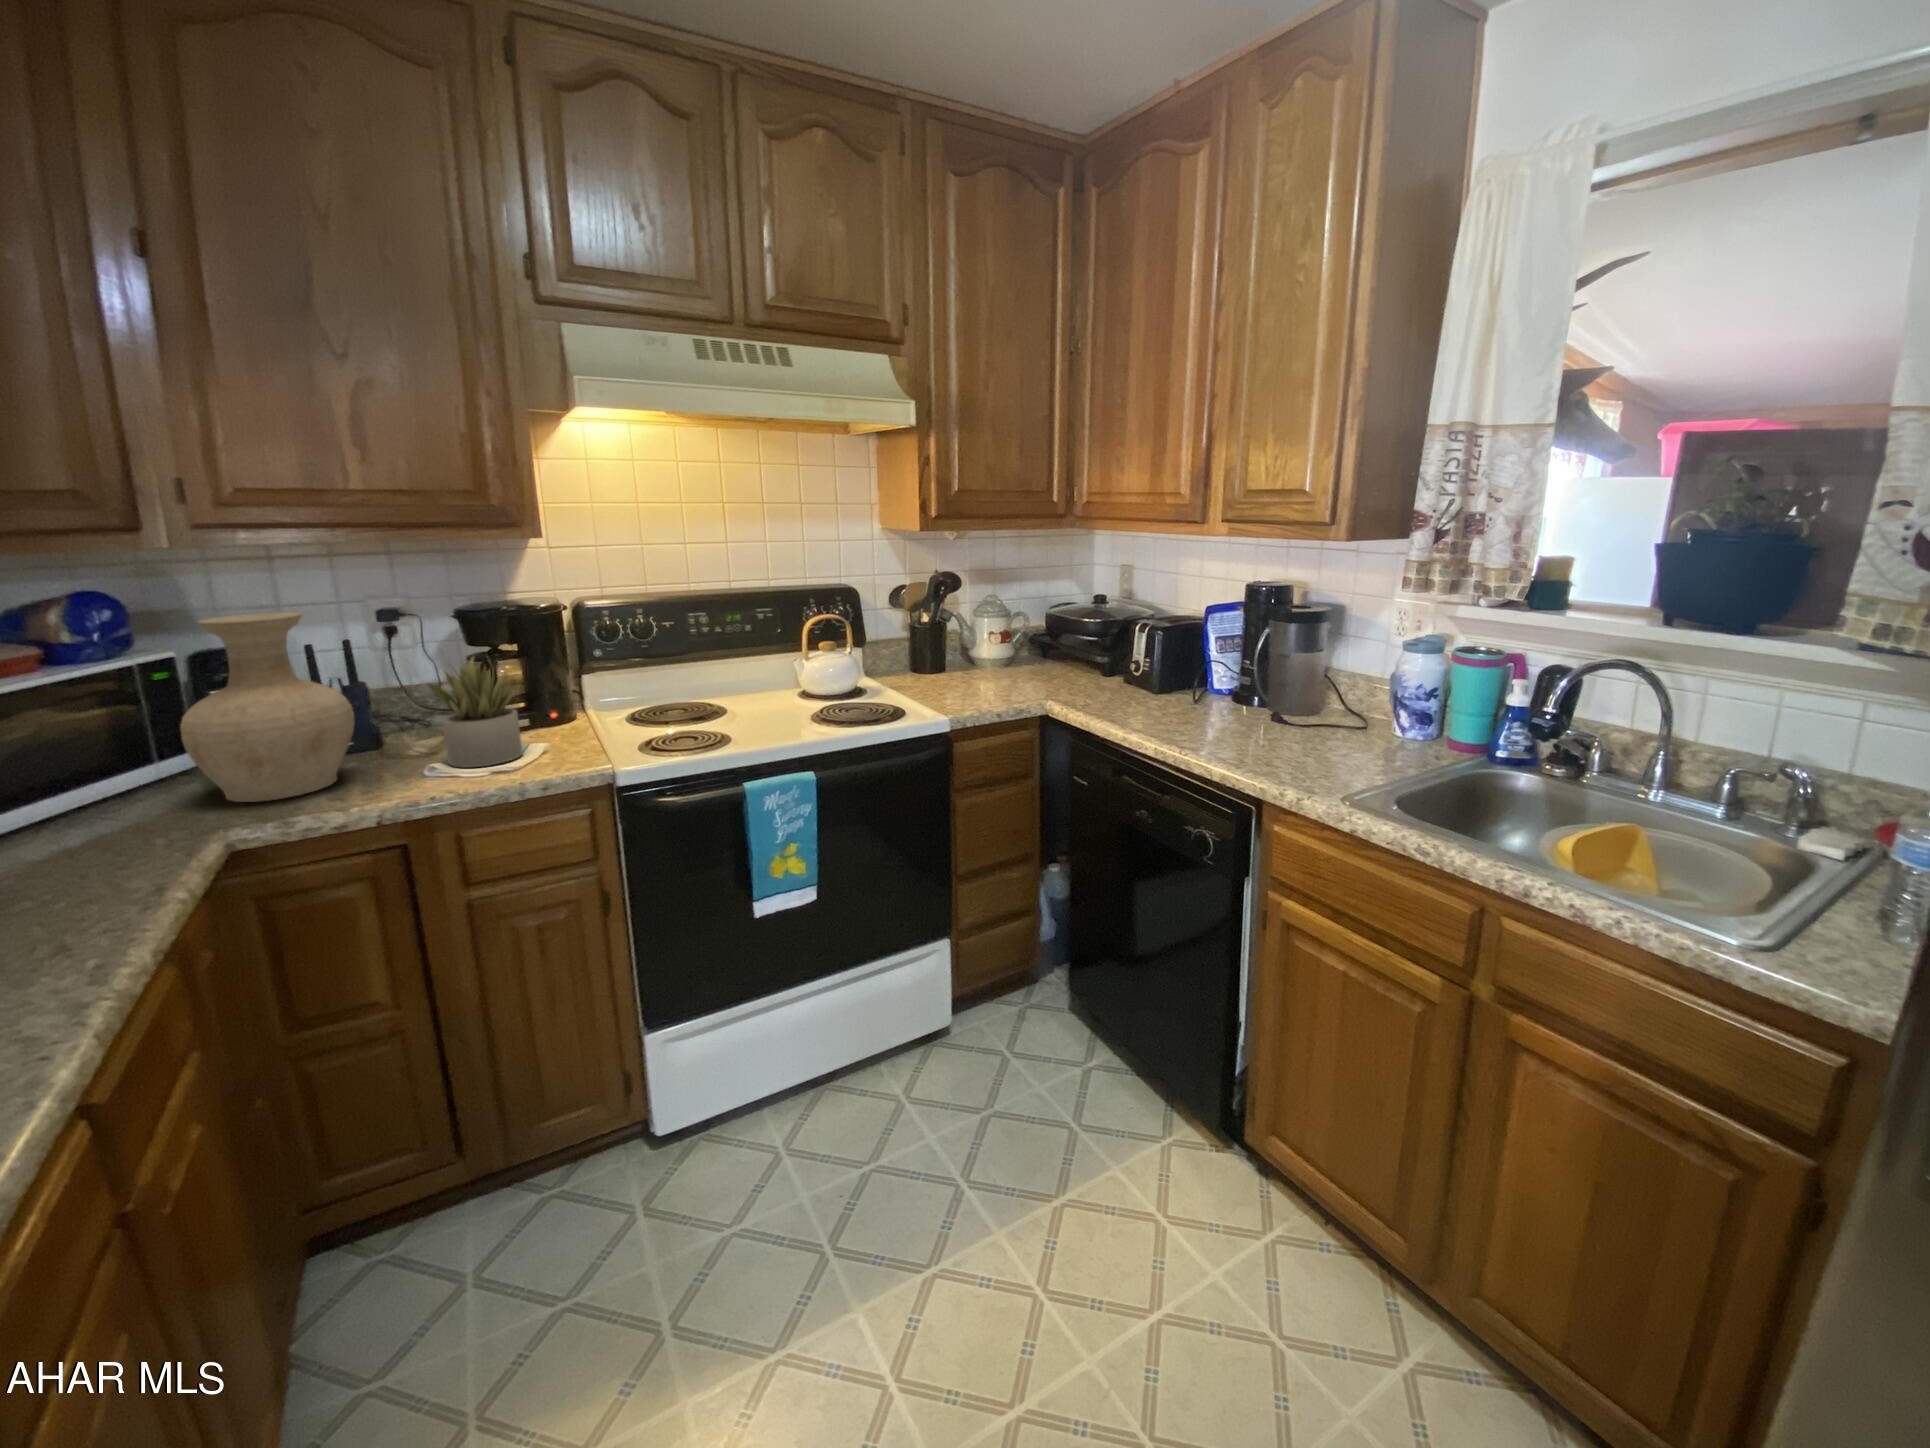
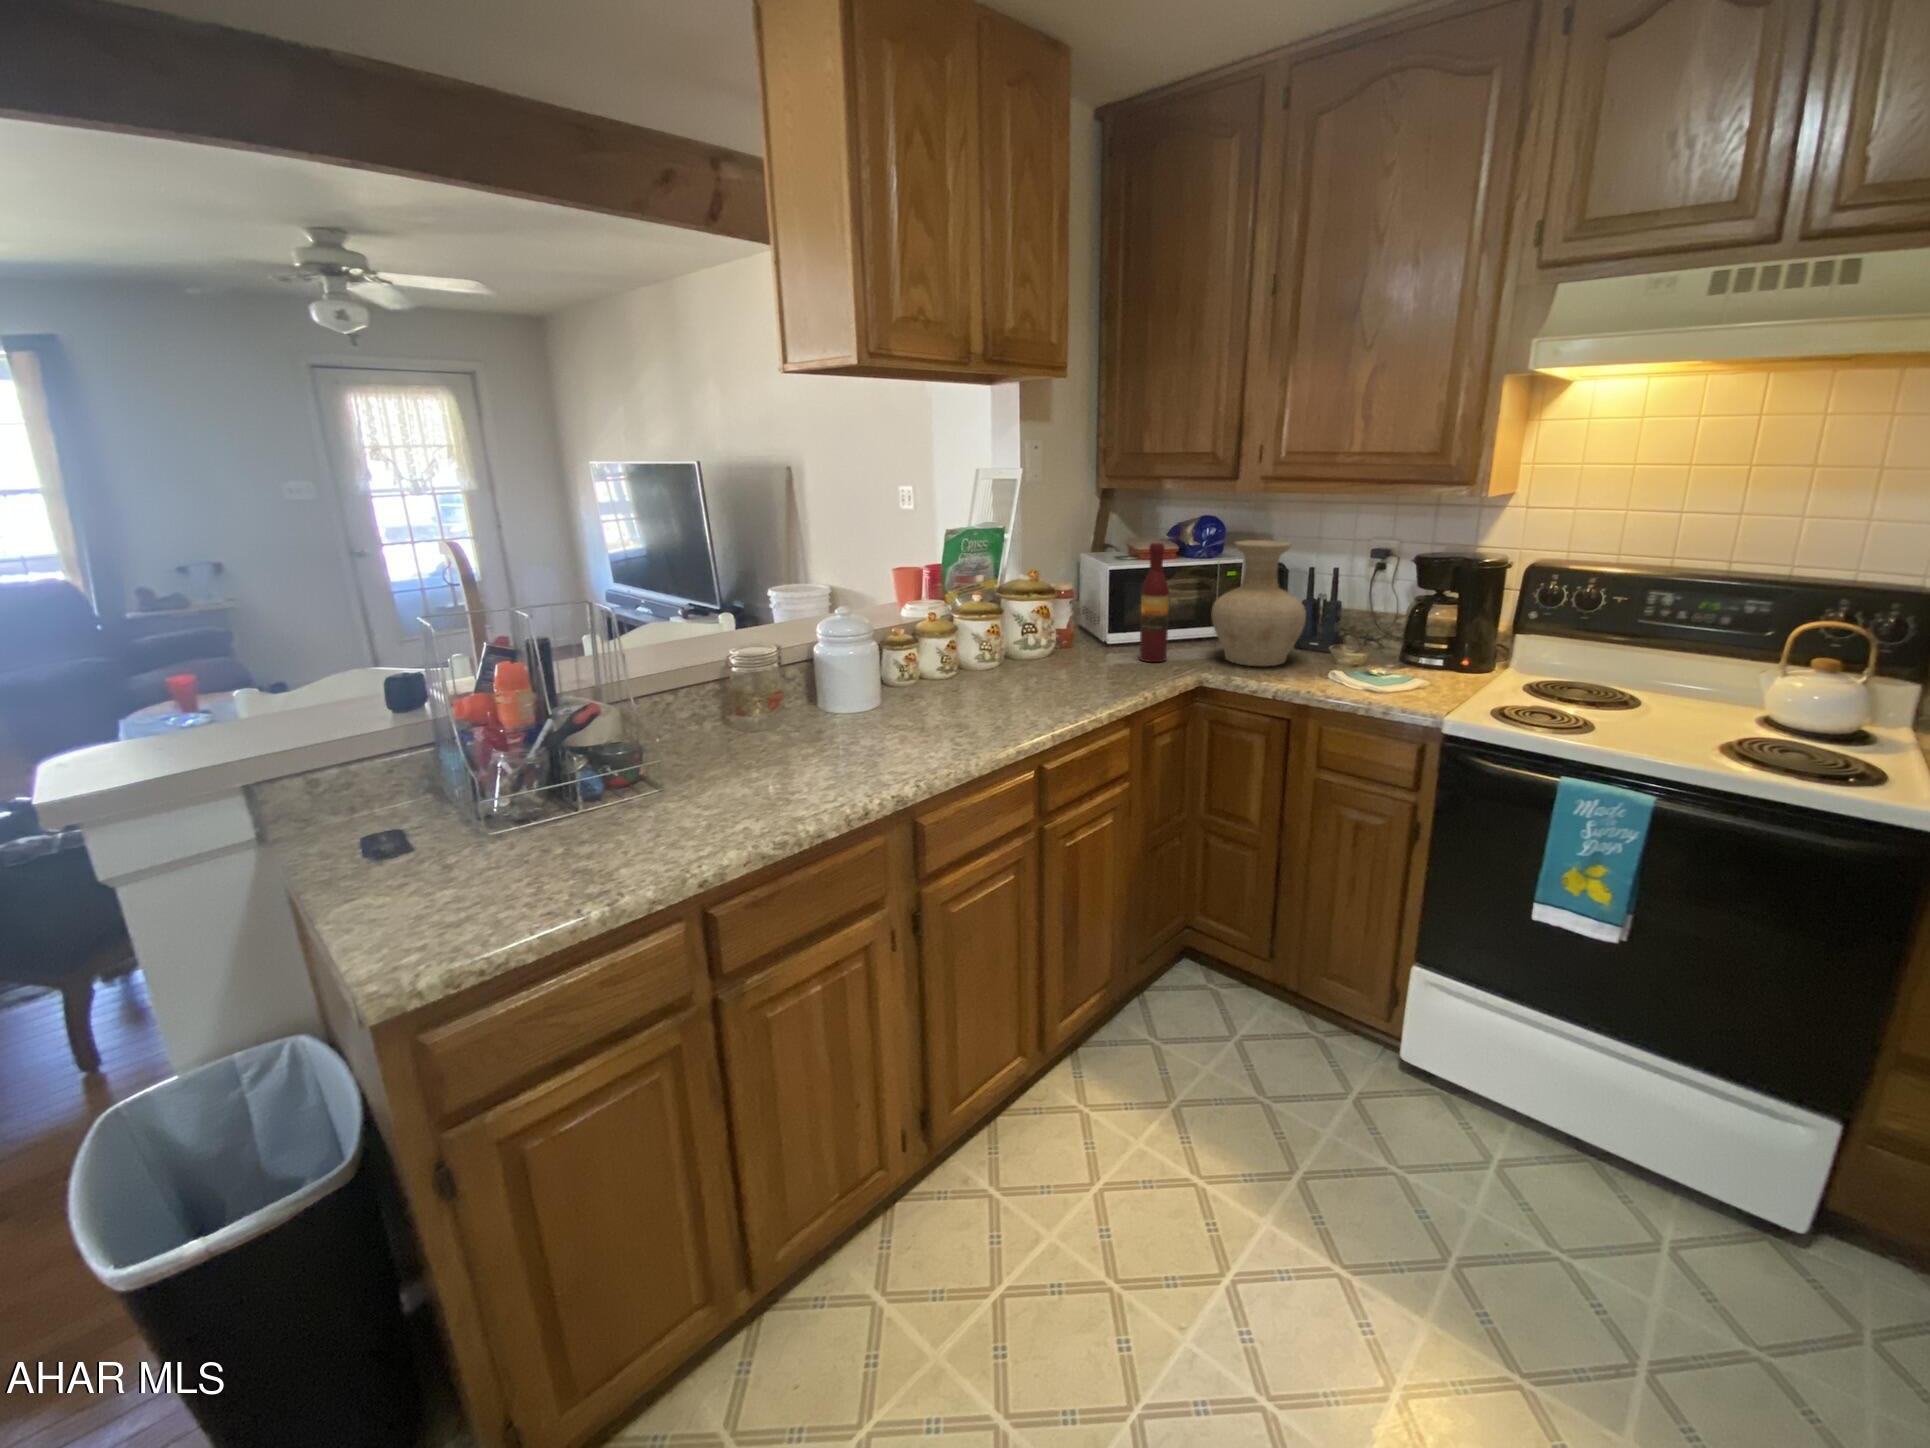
wine bottle: none [29,640,126,850] -> present [1139,543,1169,662]
succulent plant: present [428,657,523,768] -> none [1351,595,1419,686]

